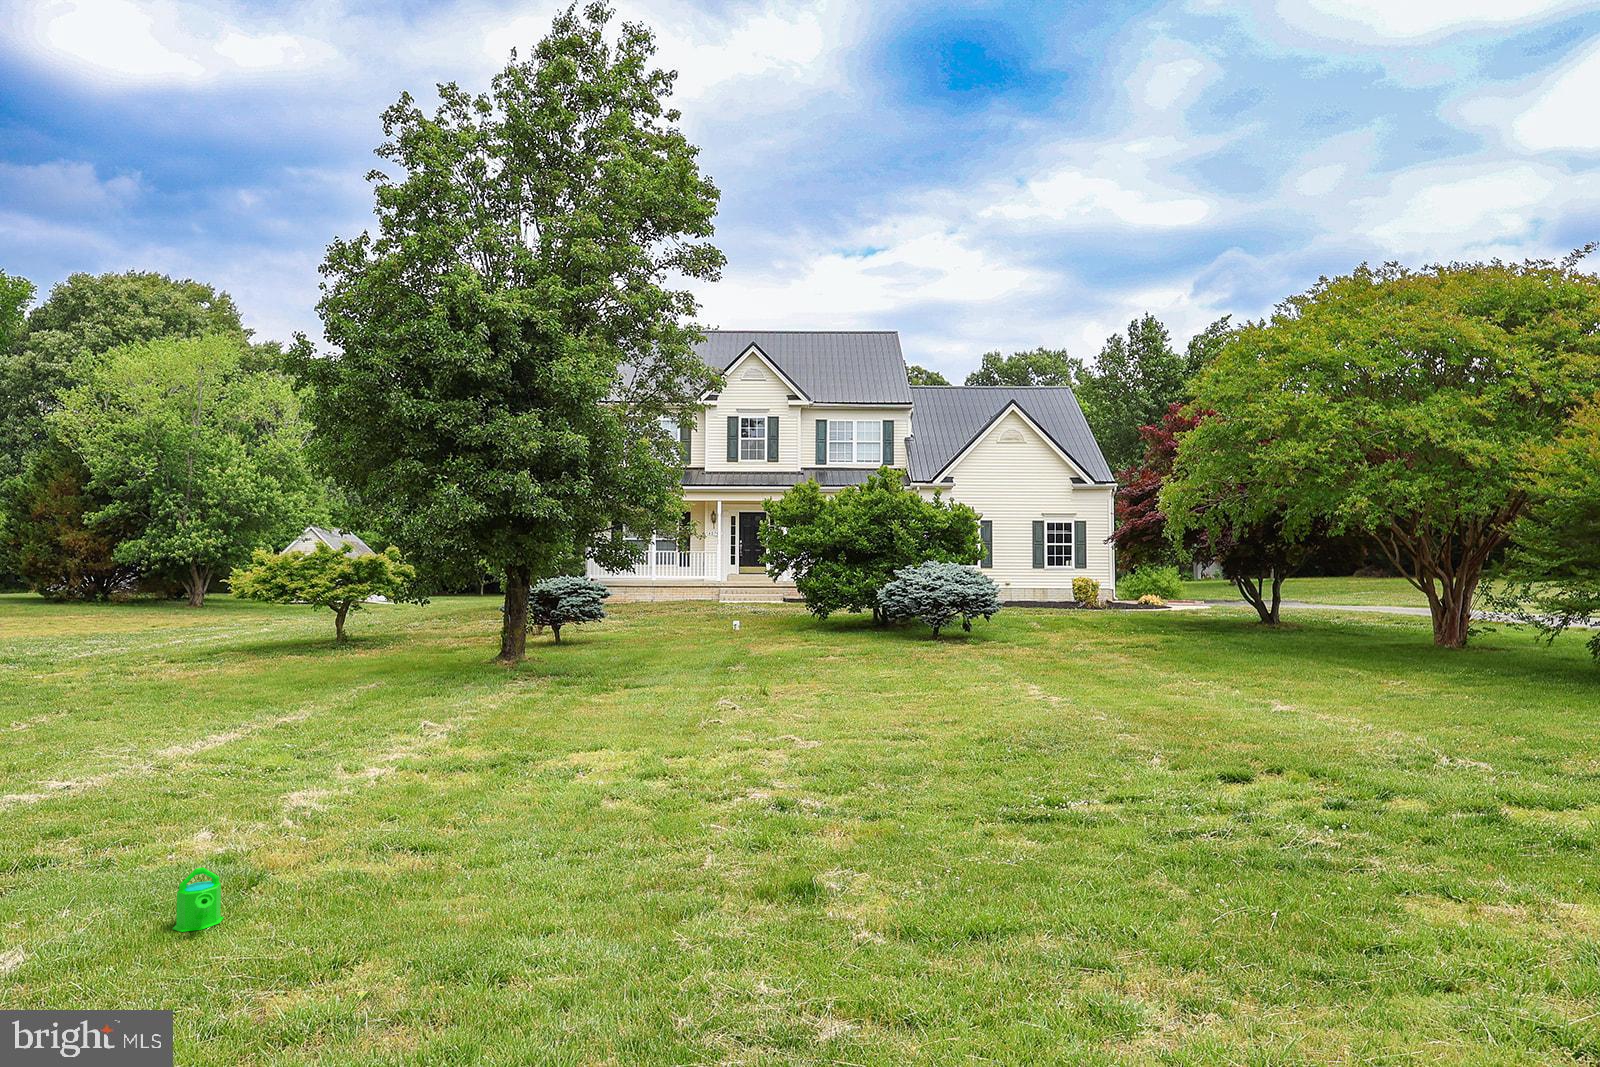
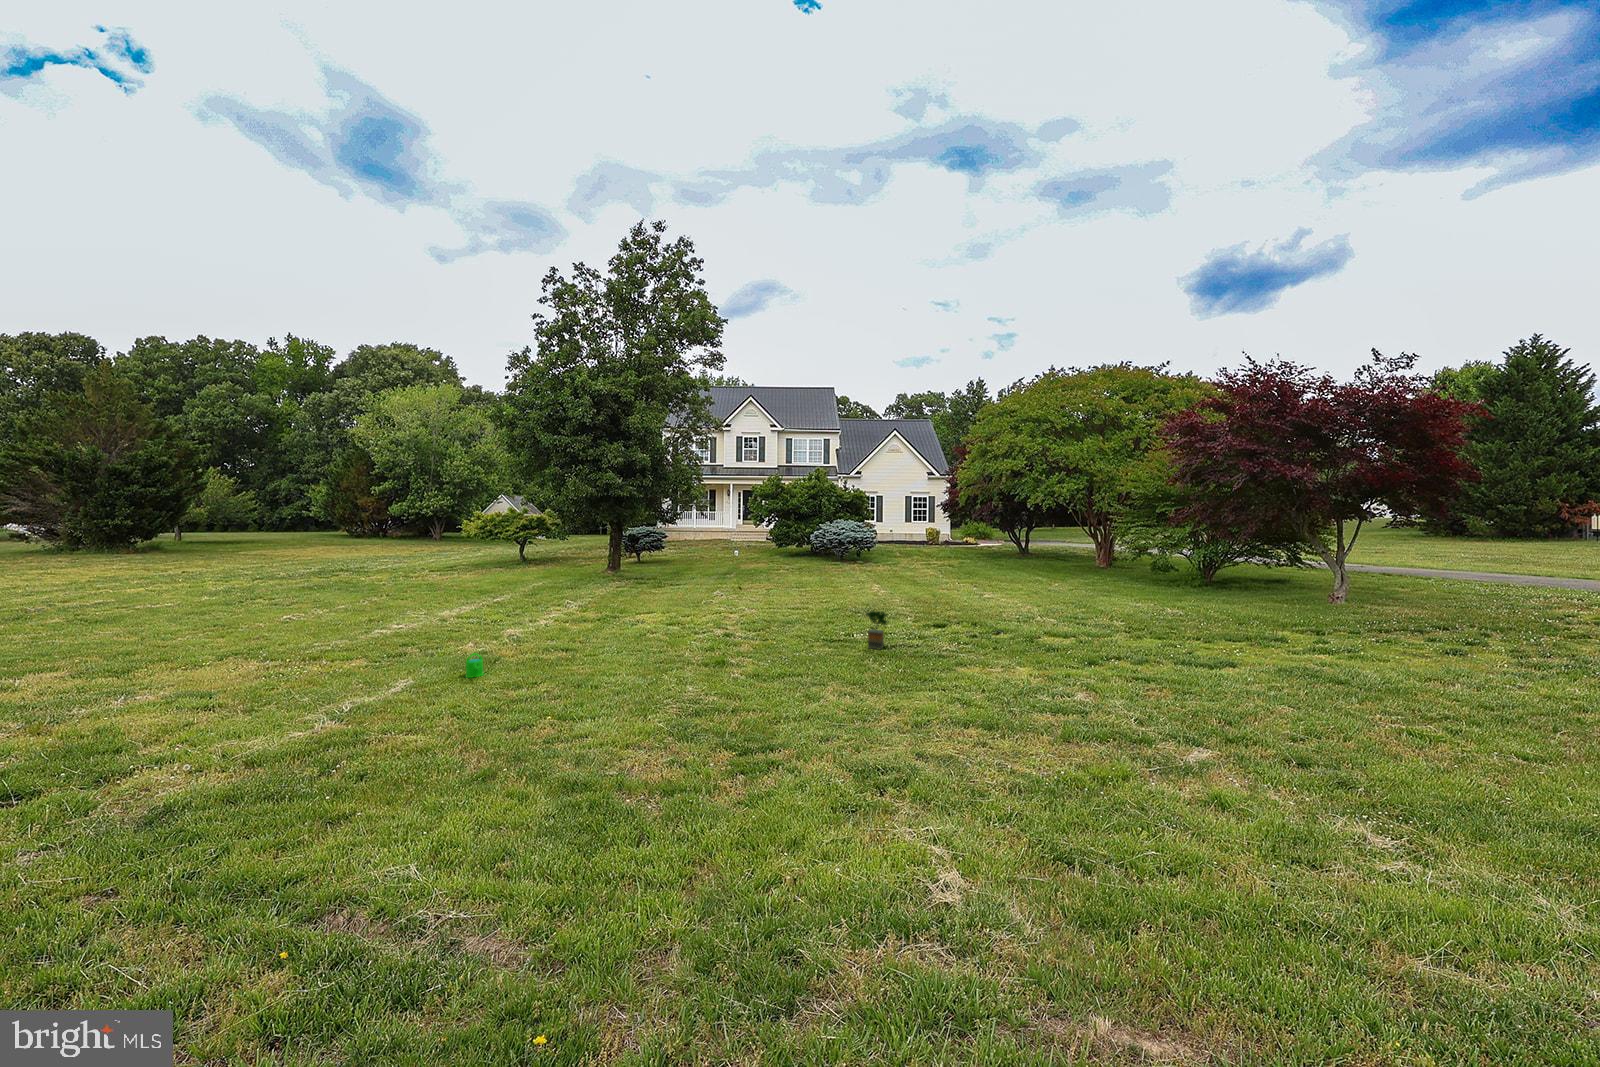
potted tree: none [1096,750,1159,844] -> present [865,610,889,649]

